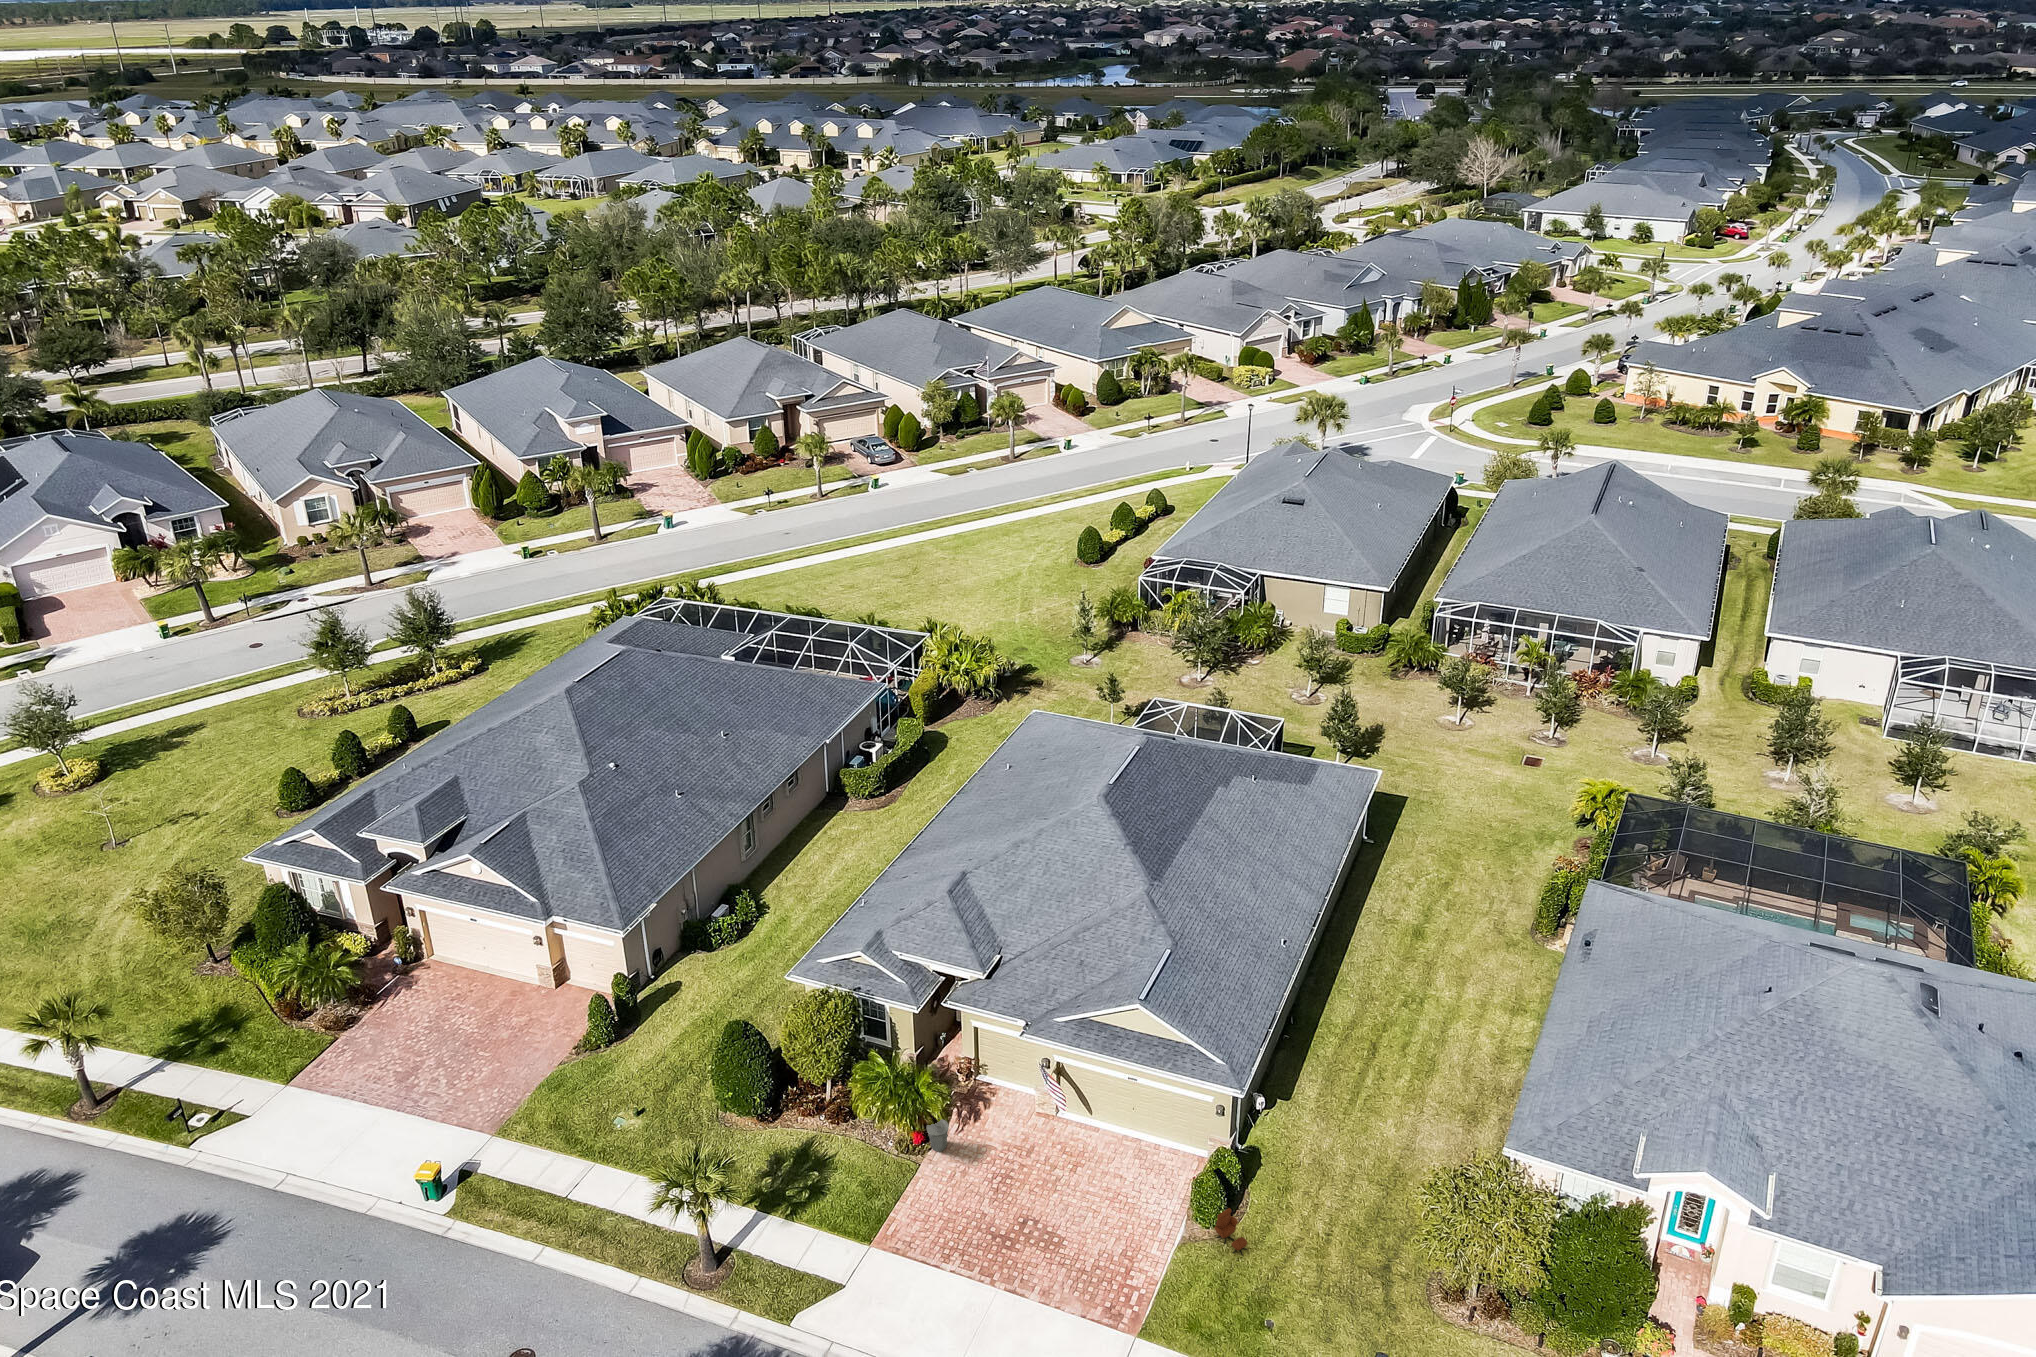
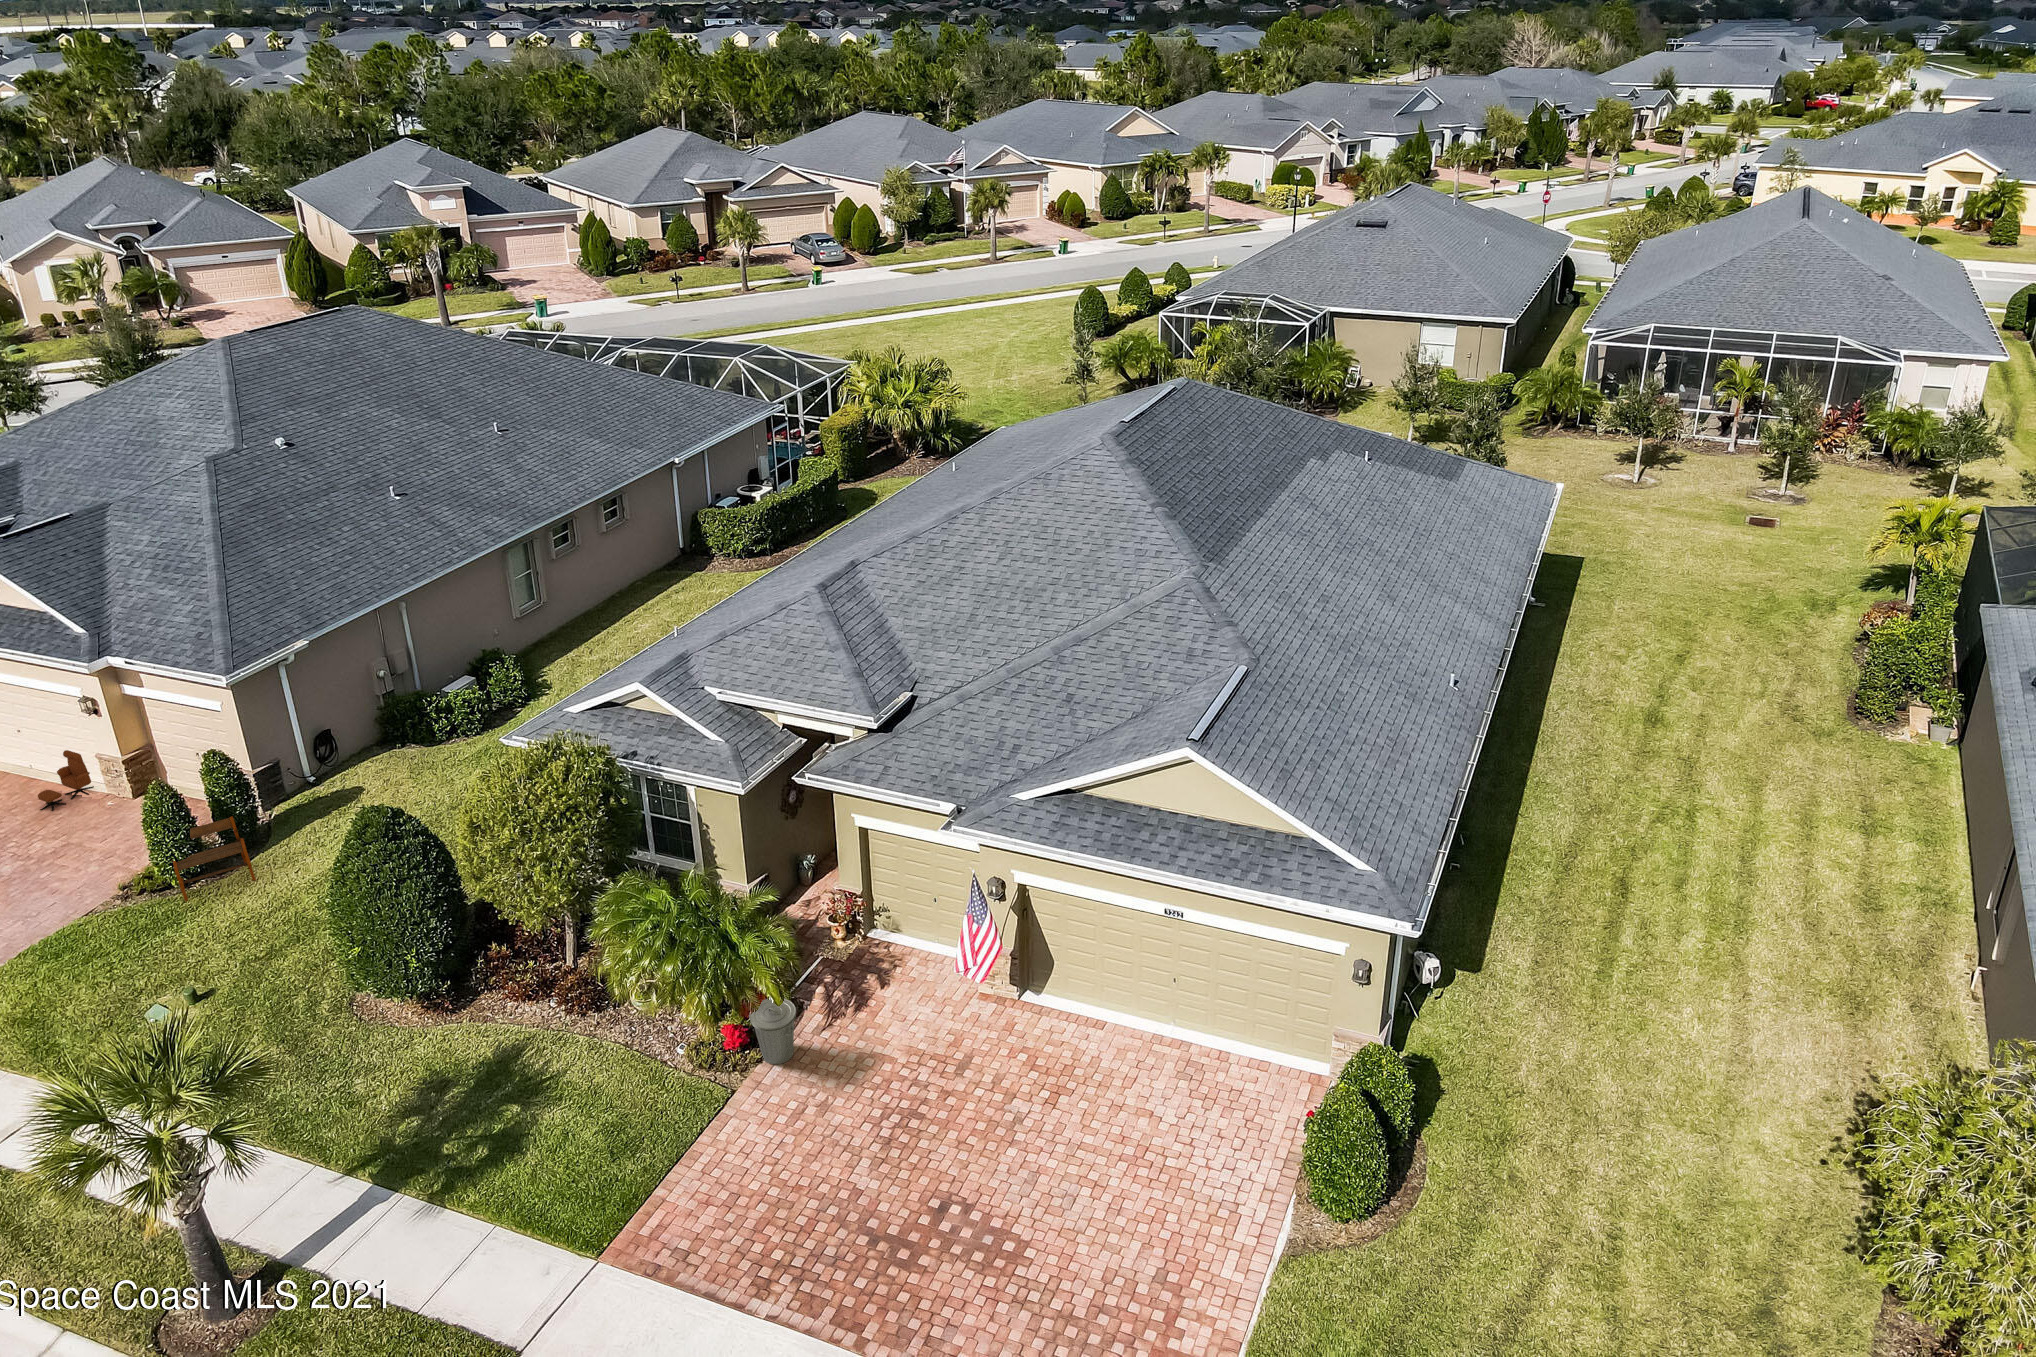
bench: none [603,1011,646,1058] -> present [173,816,256,901]
lounge chair: present [1215,1208,1247,1256] -> present [38,750,94,811]

